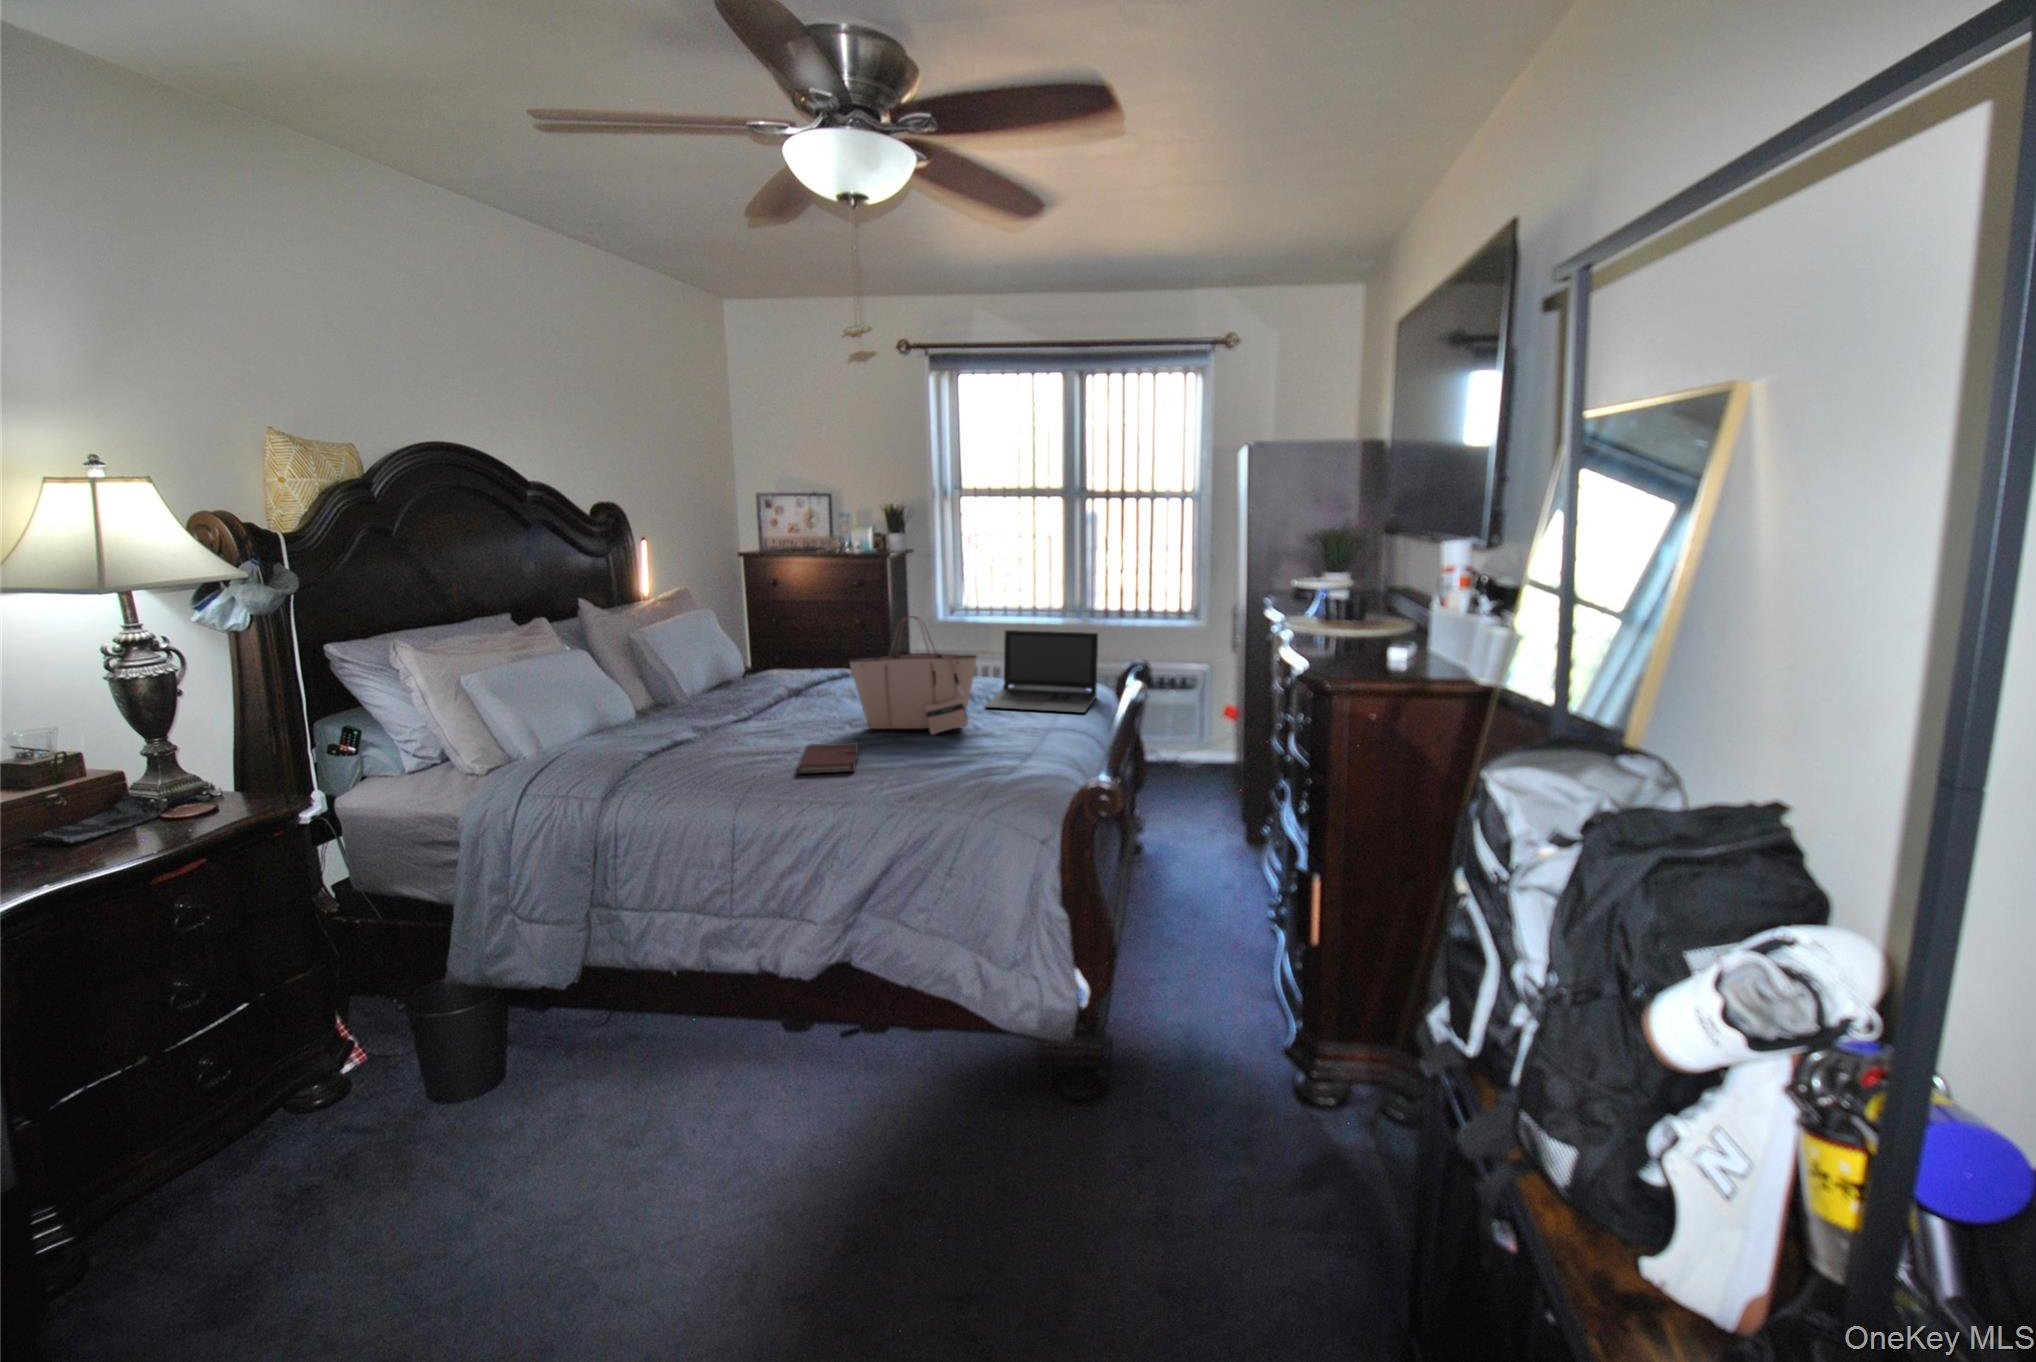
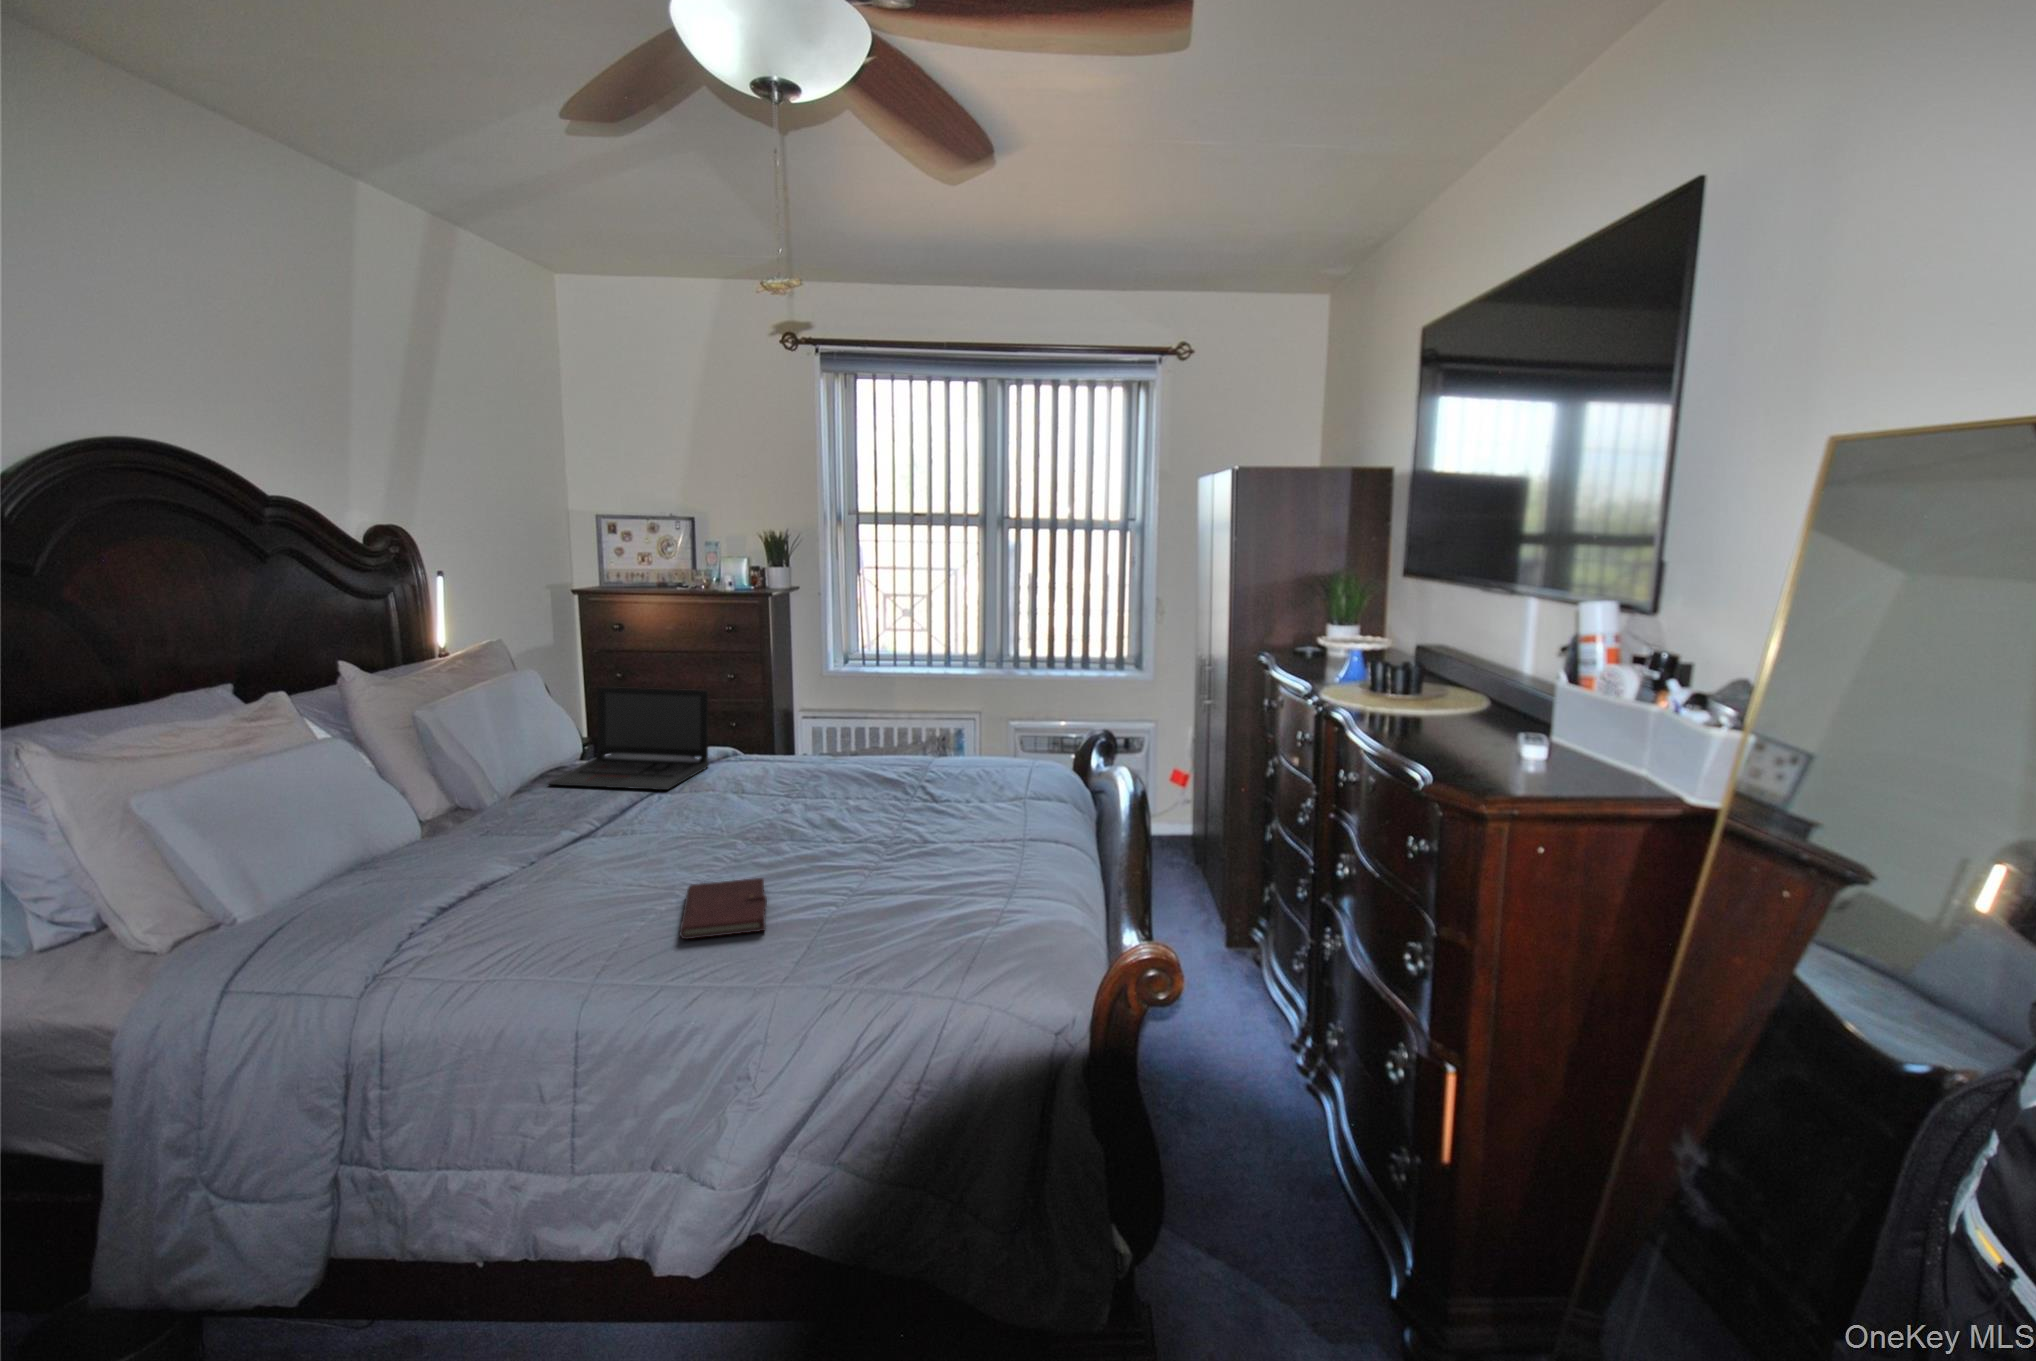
tote bag: present [849,616,977,735] -> none [744,694,921,857]
laptop: present [985,630,1098,713] -> present [549,687,709,790]

